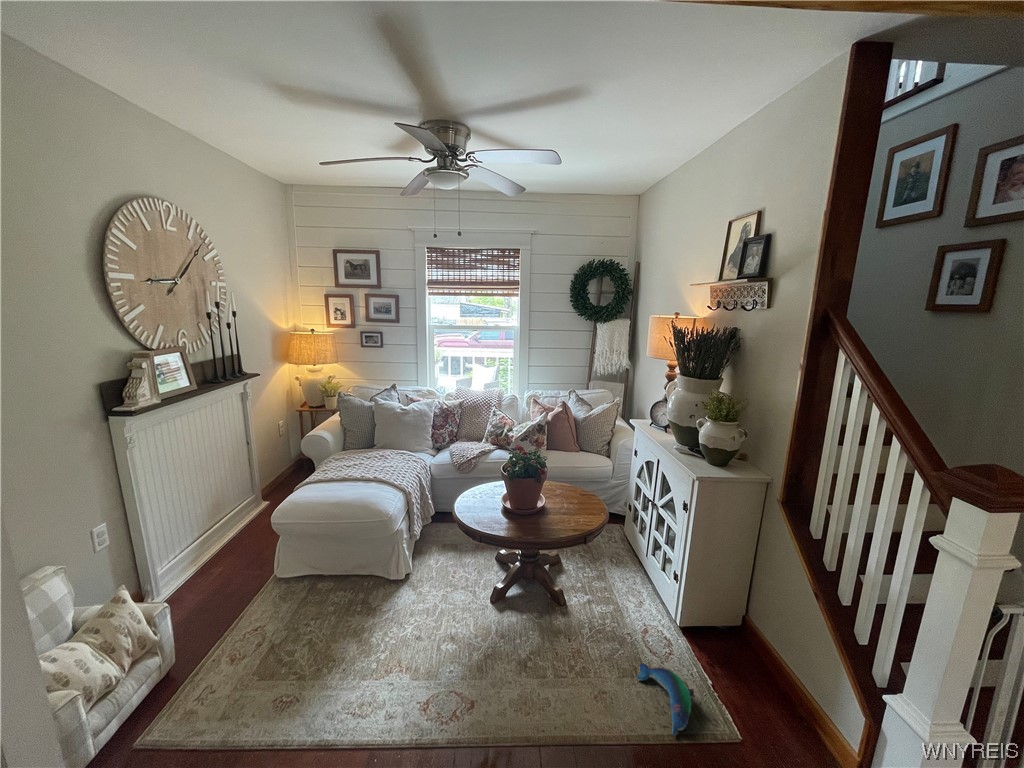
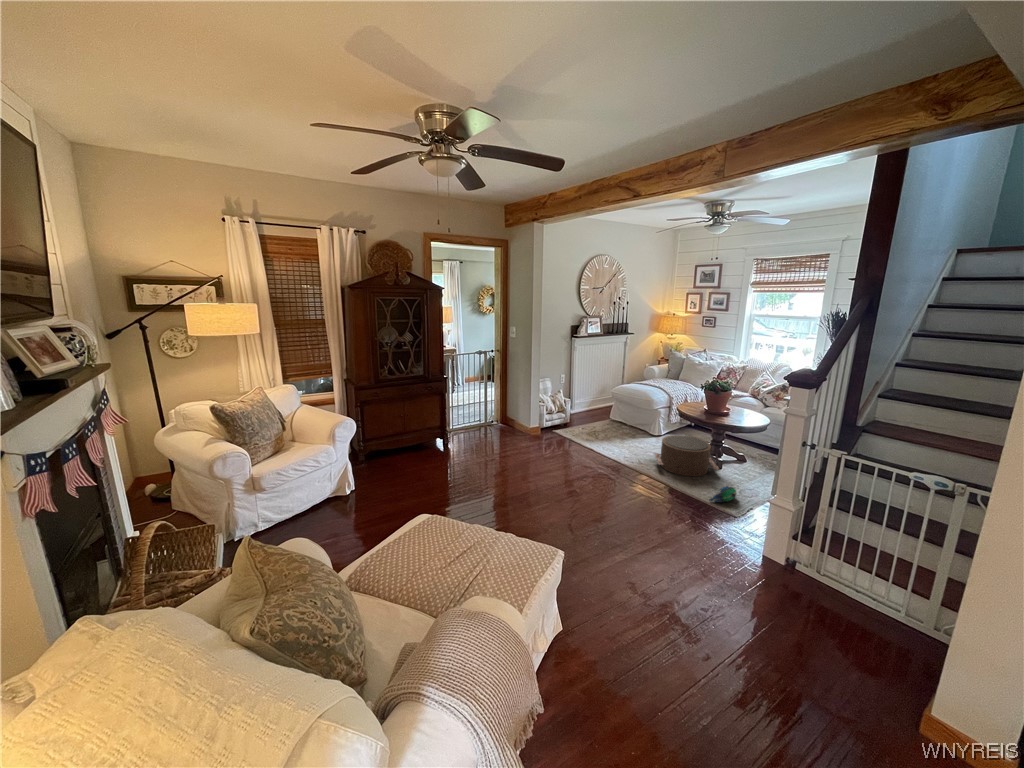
pouf: none [478,576,591,696] -> present [655,435,719,476]

